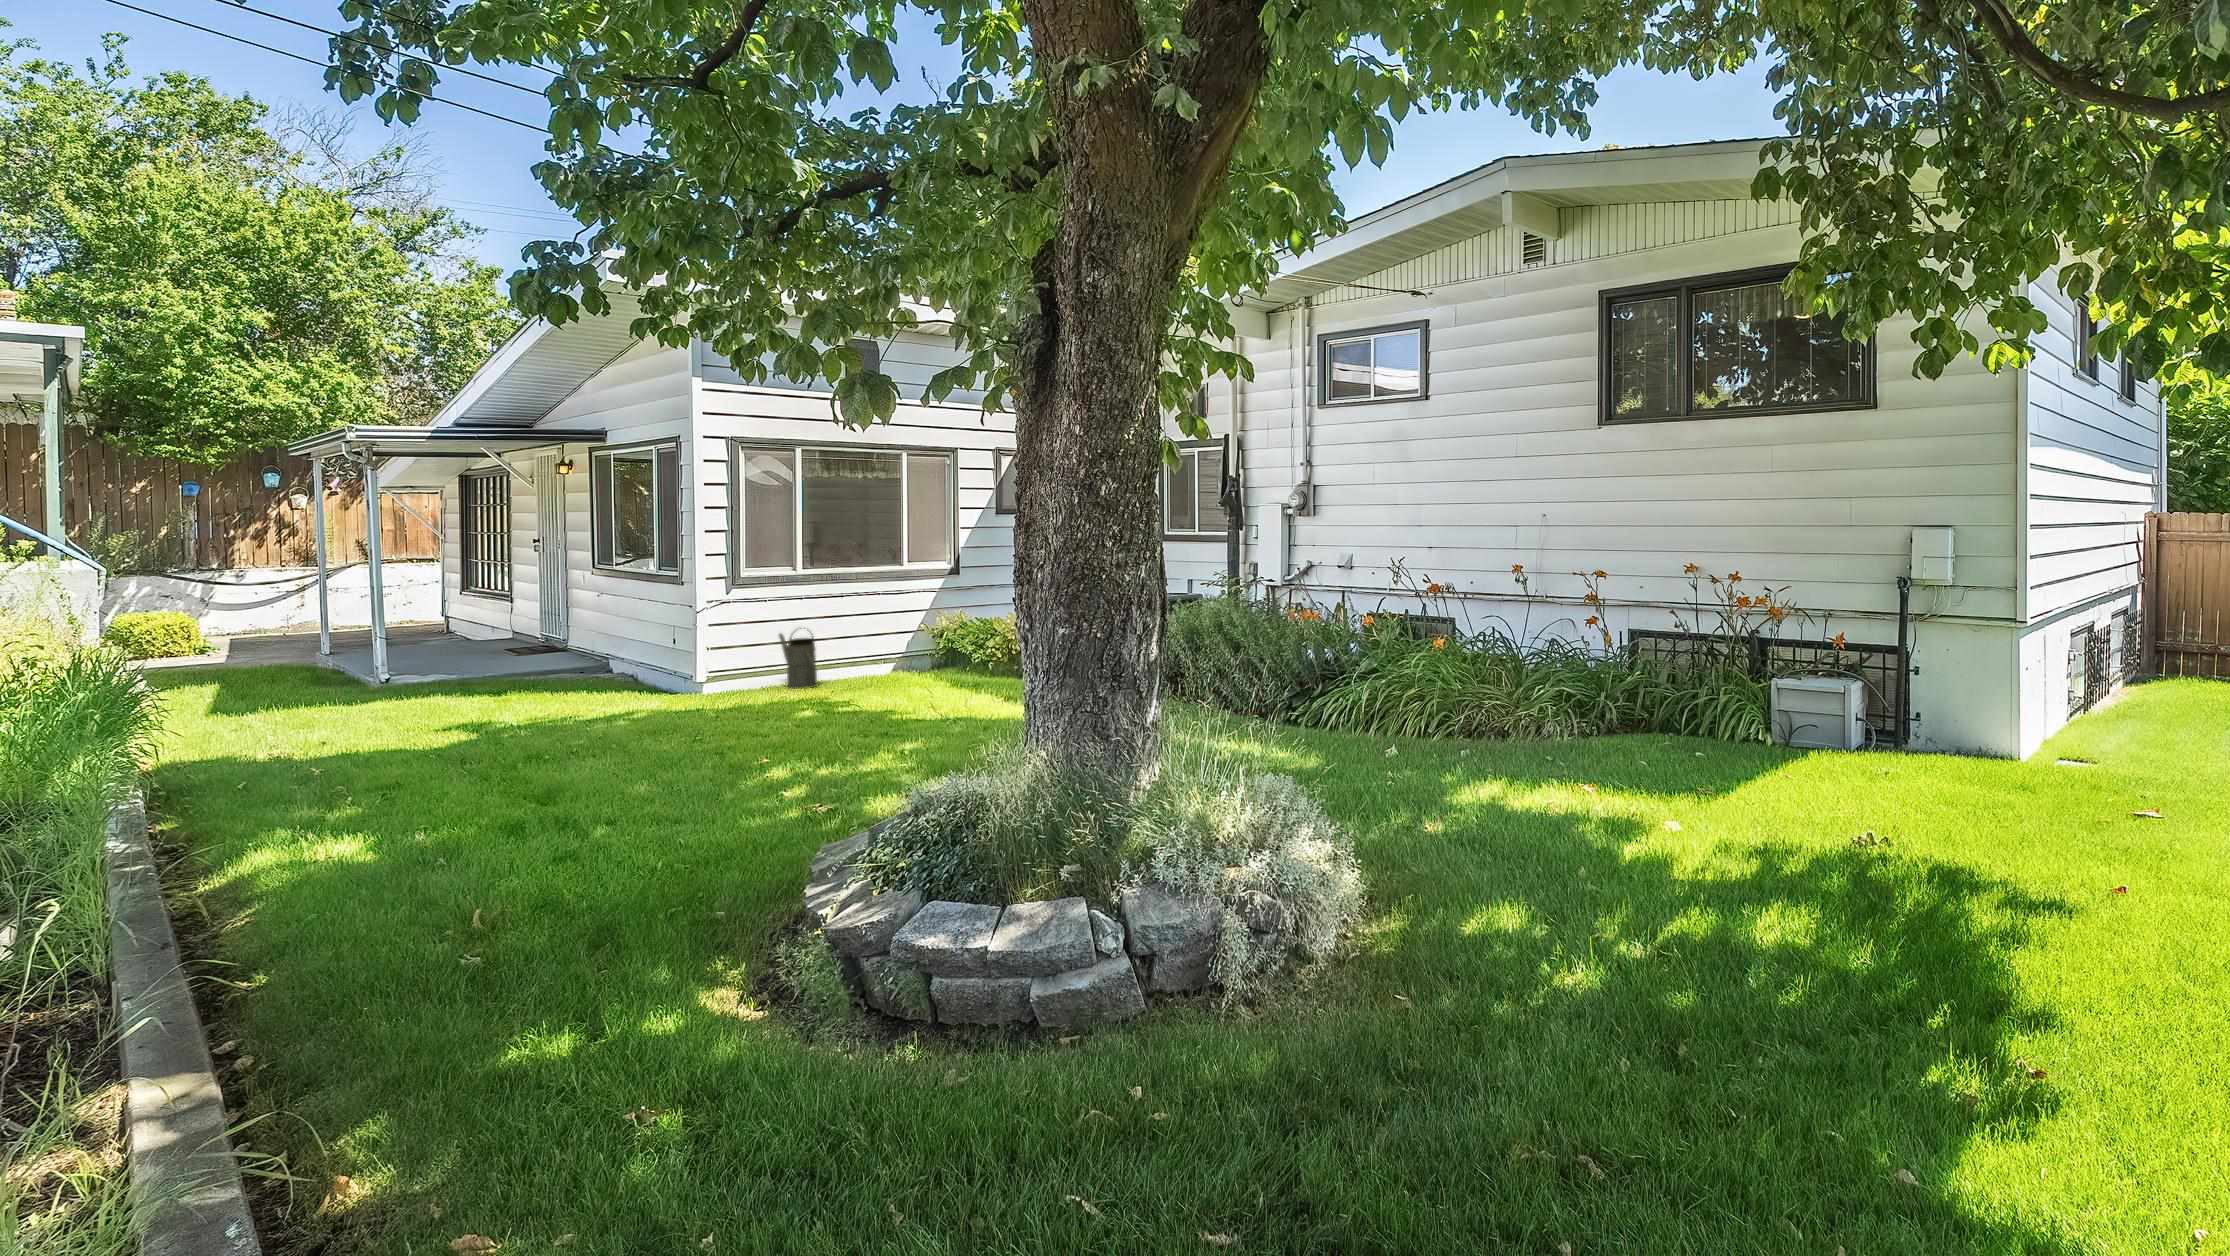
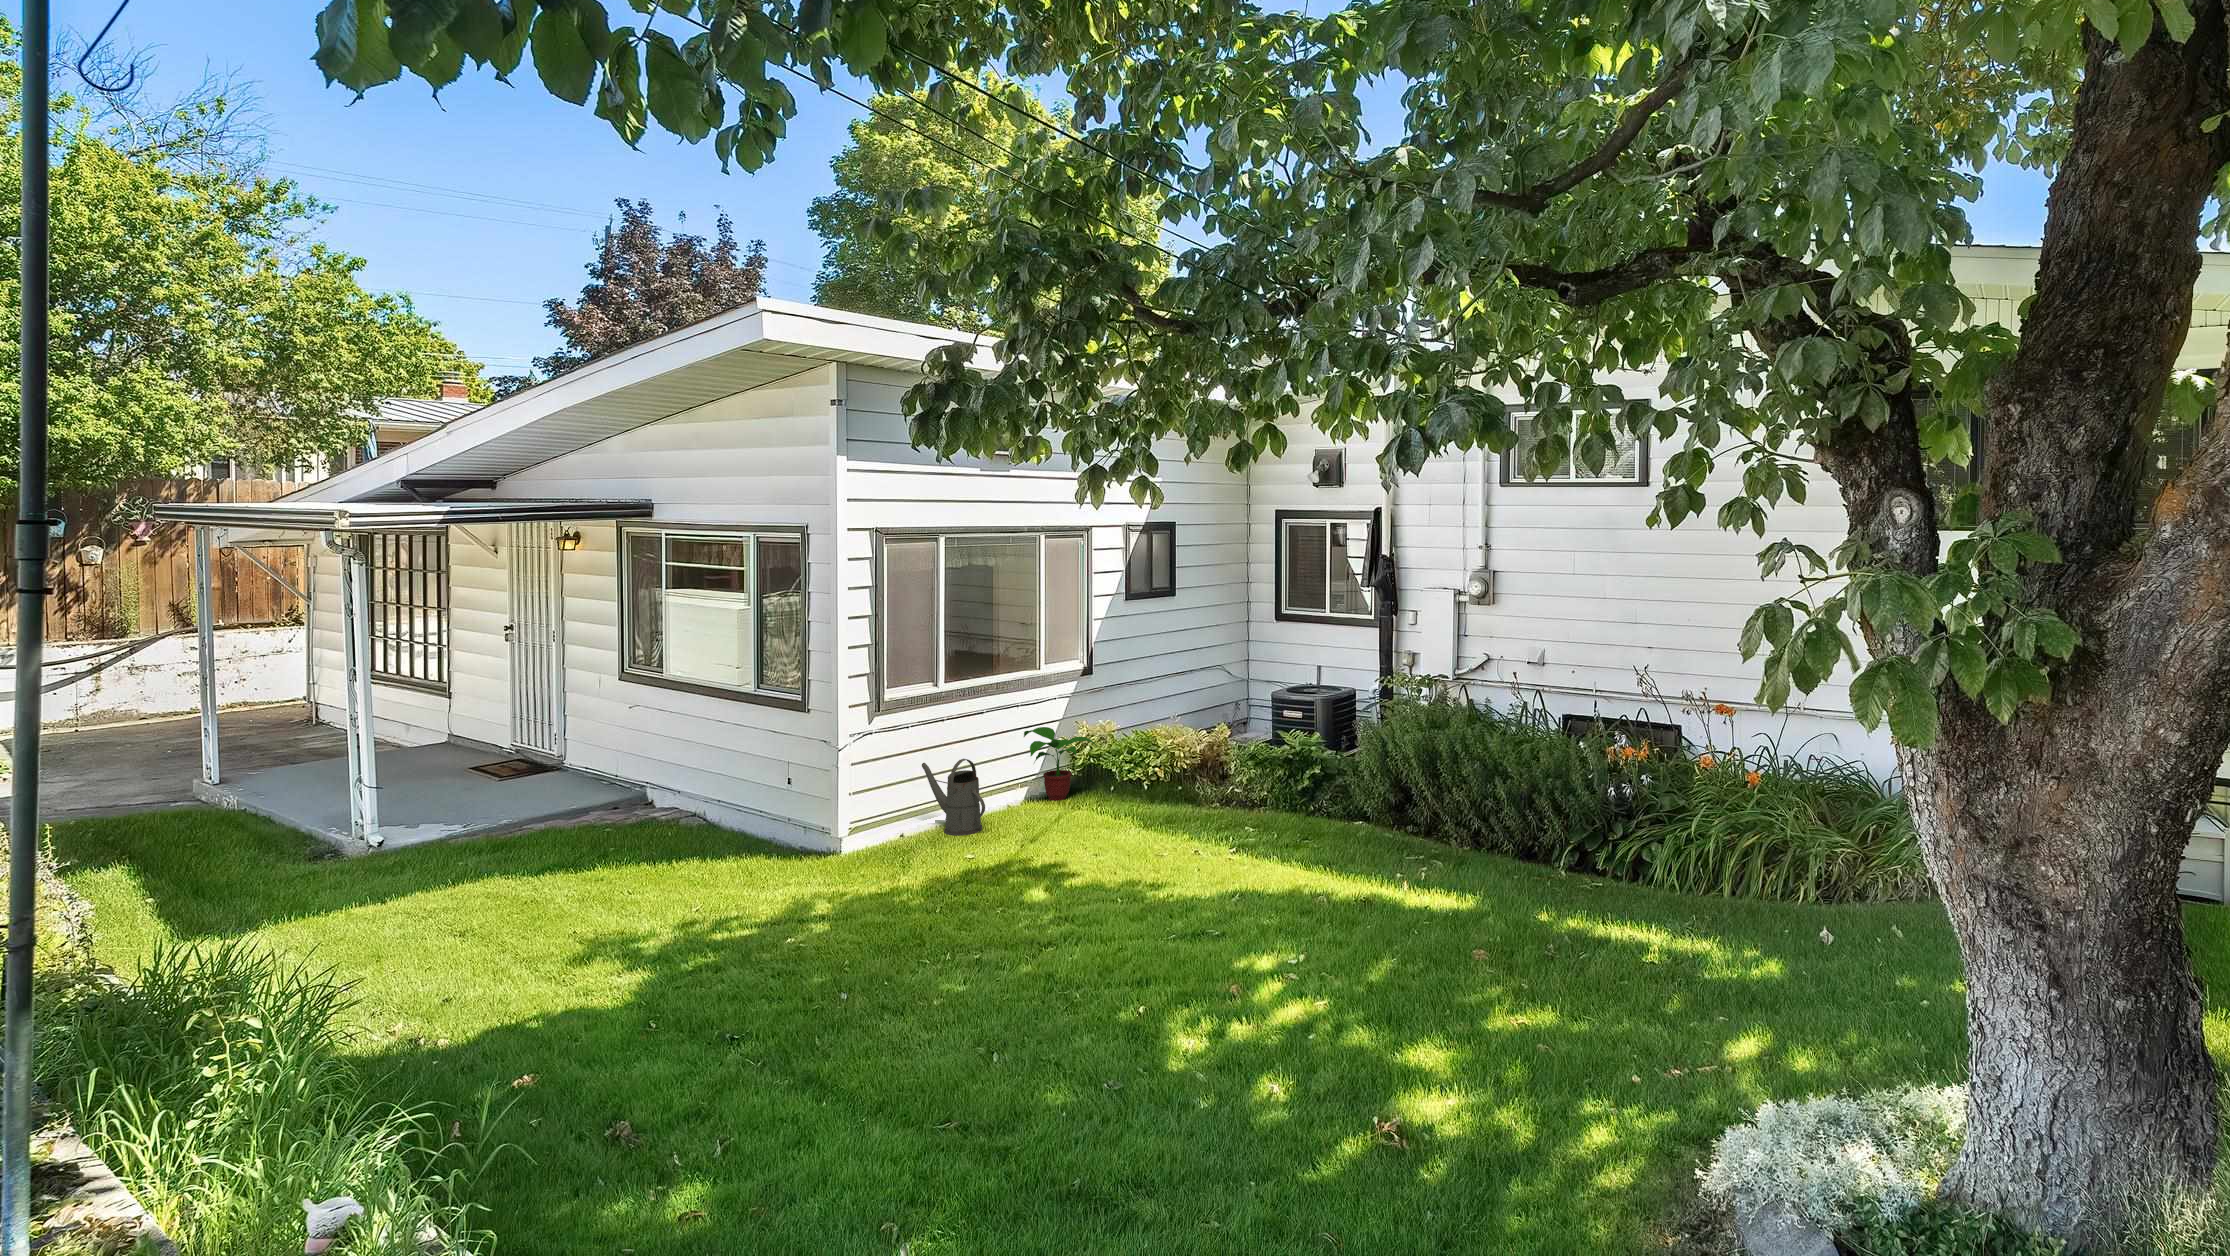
potted plant: none [872,615,941,675] -> present [1024,727,1097,801]

